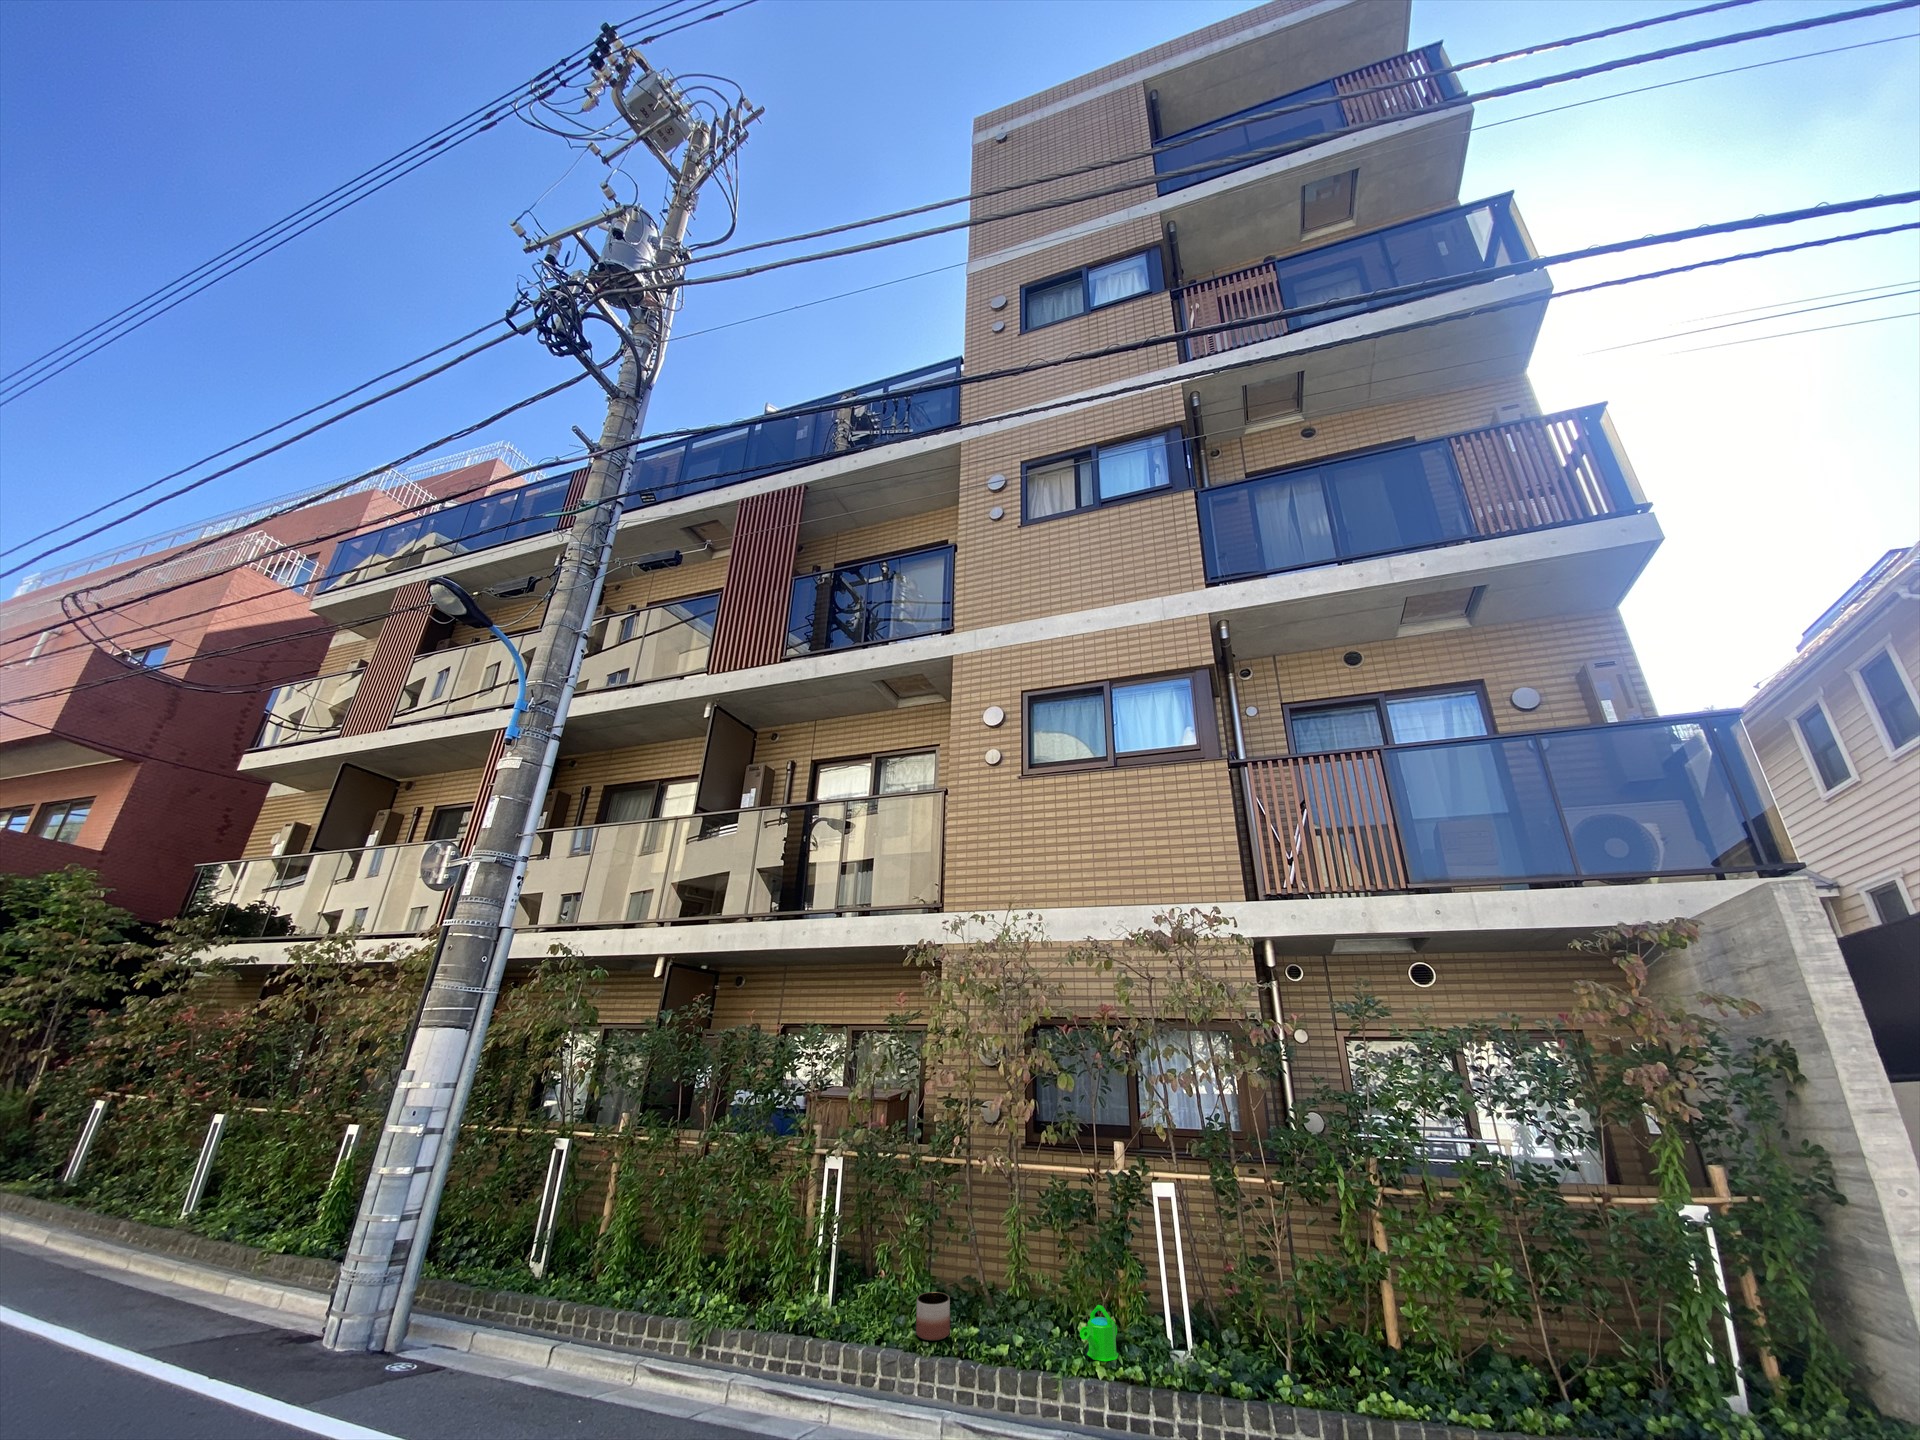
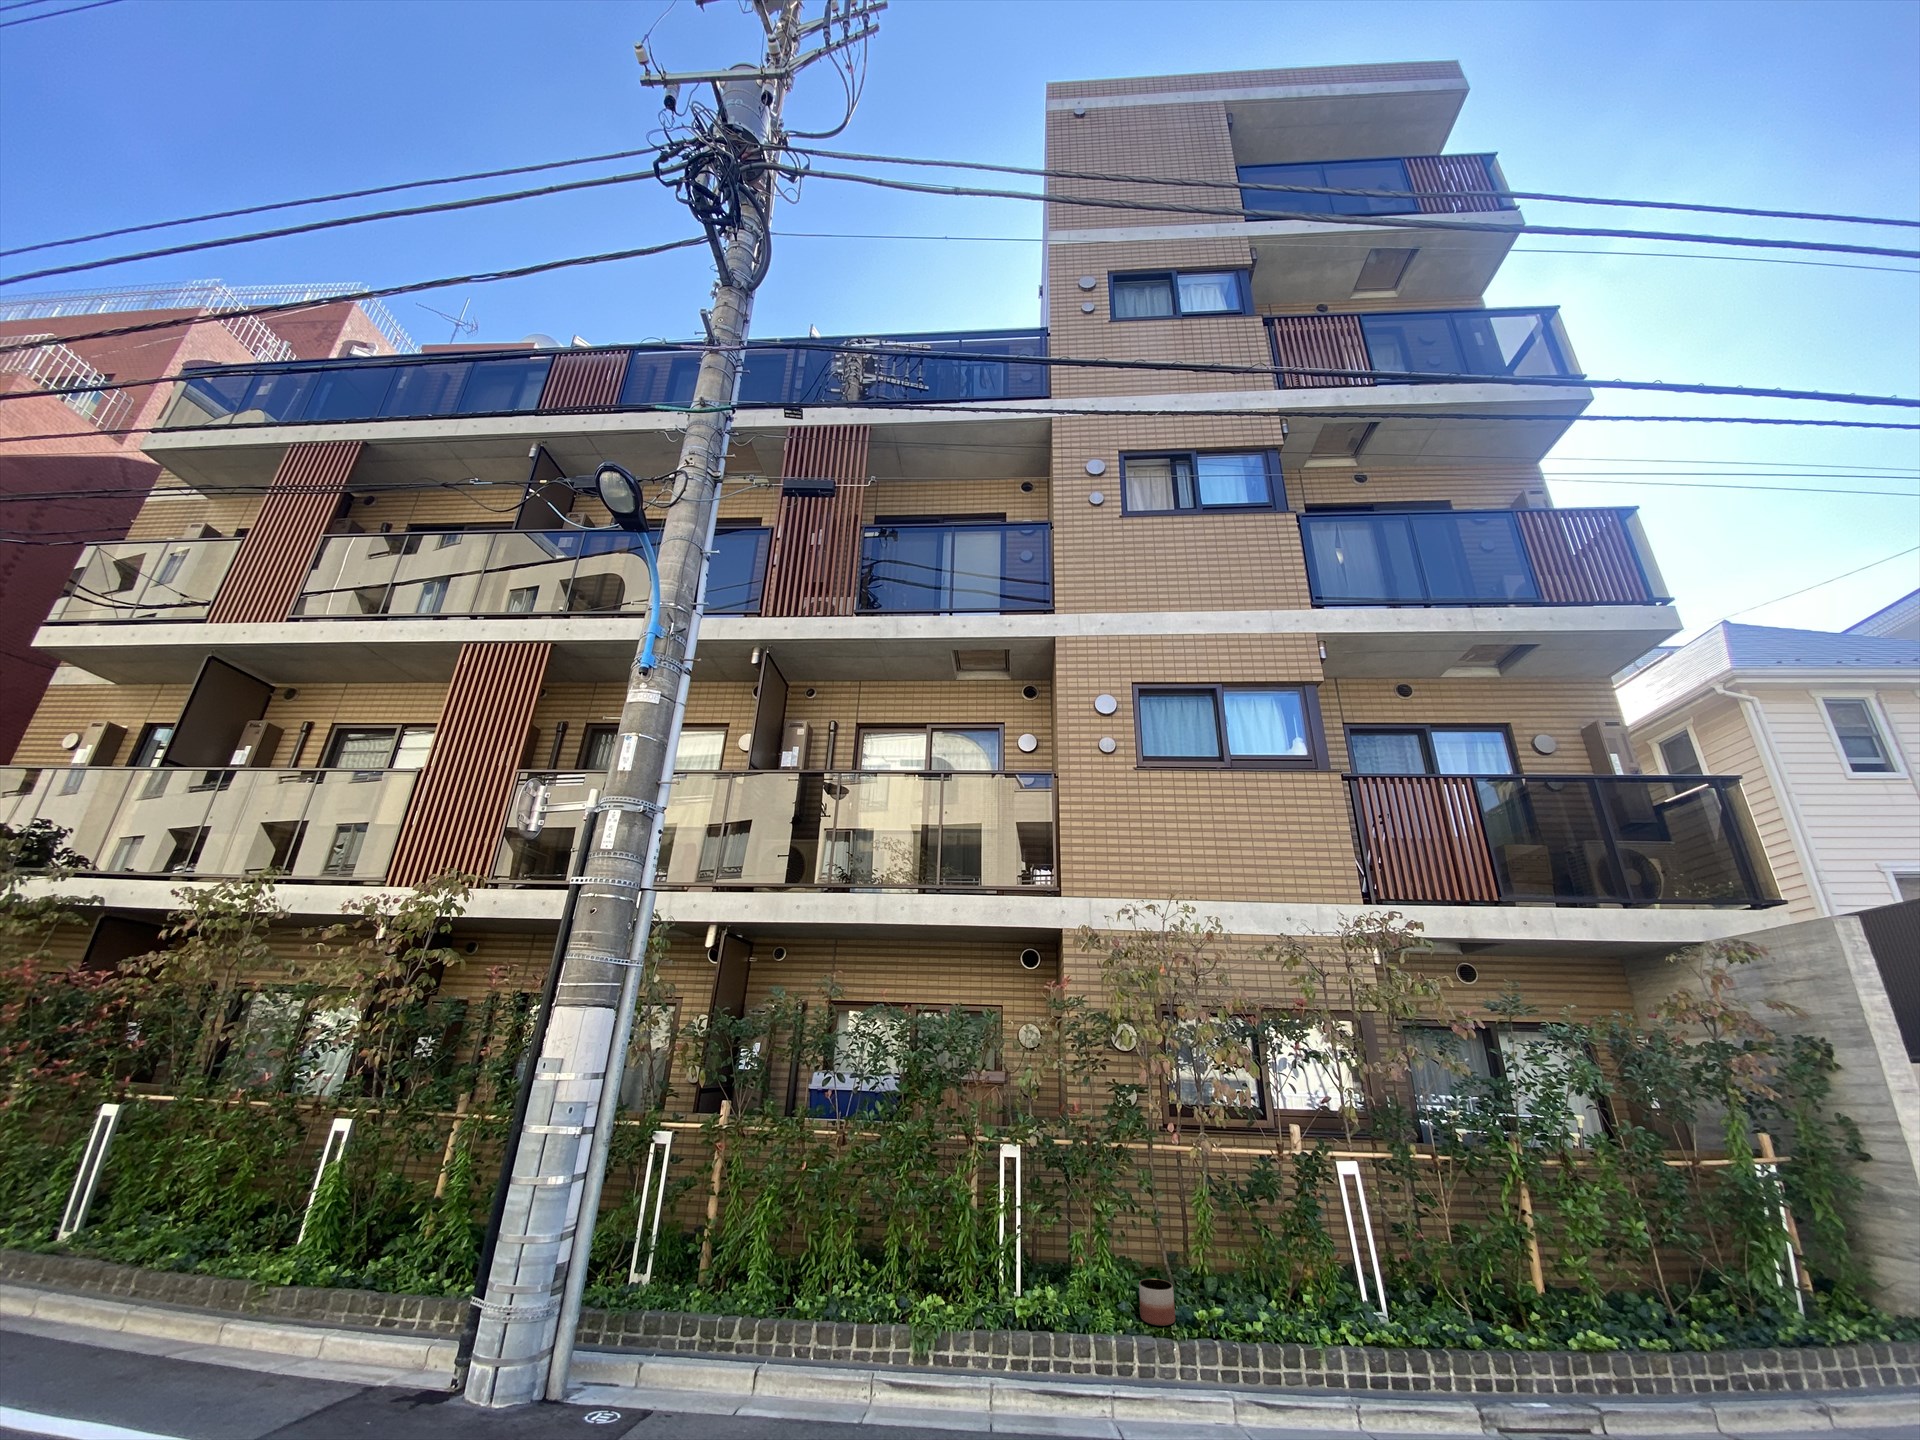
watering can: present [1080,1305,1119,1362] -> none [1315,1278,1350,1330]

